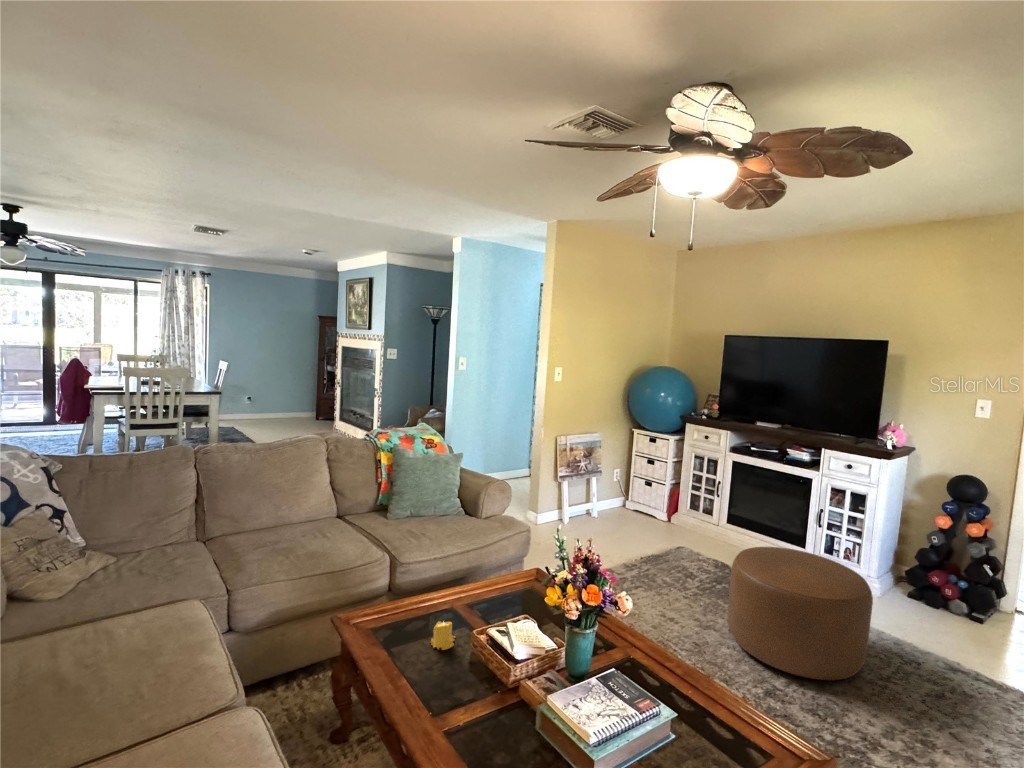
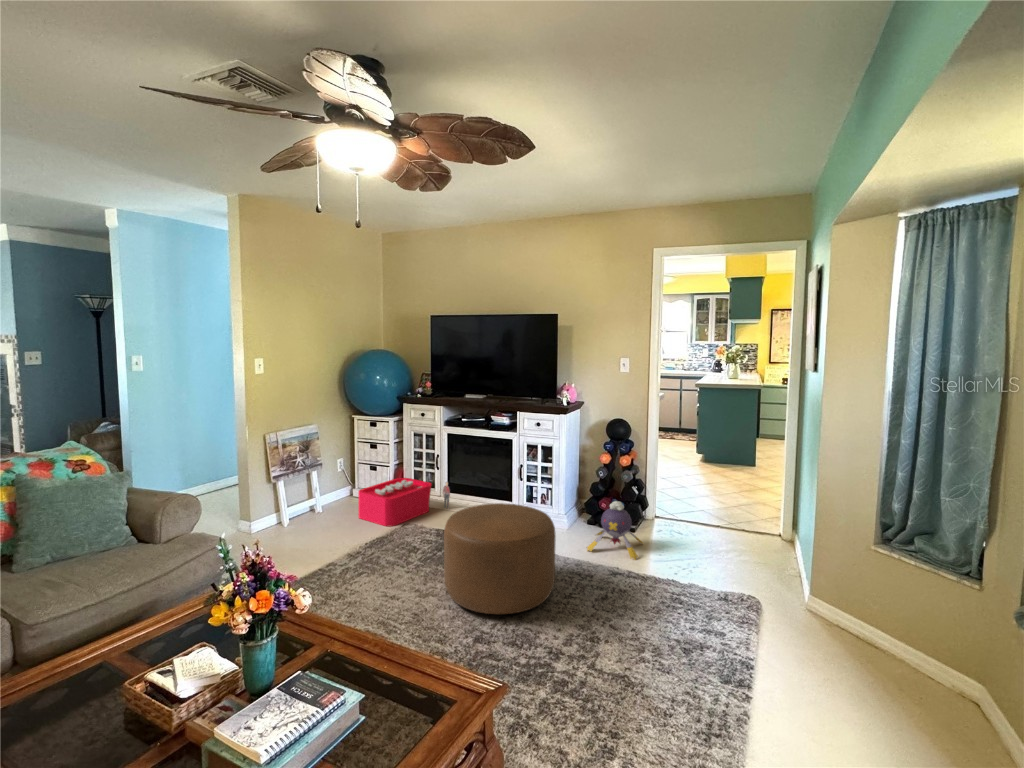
storage bin: none [632,498,729,546] -> present [358,478,450,526]
plush toy: none [909,579,1004,663] -> present [587,501,643,560]
candle: present [431,622,456,650] -> none [45,682,90,726]

